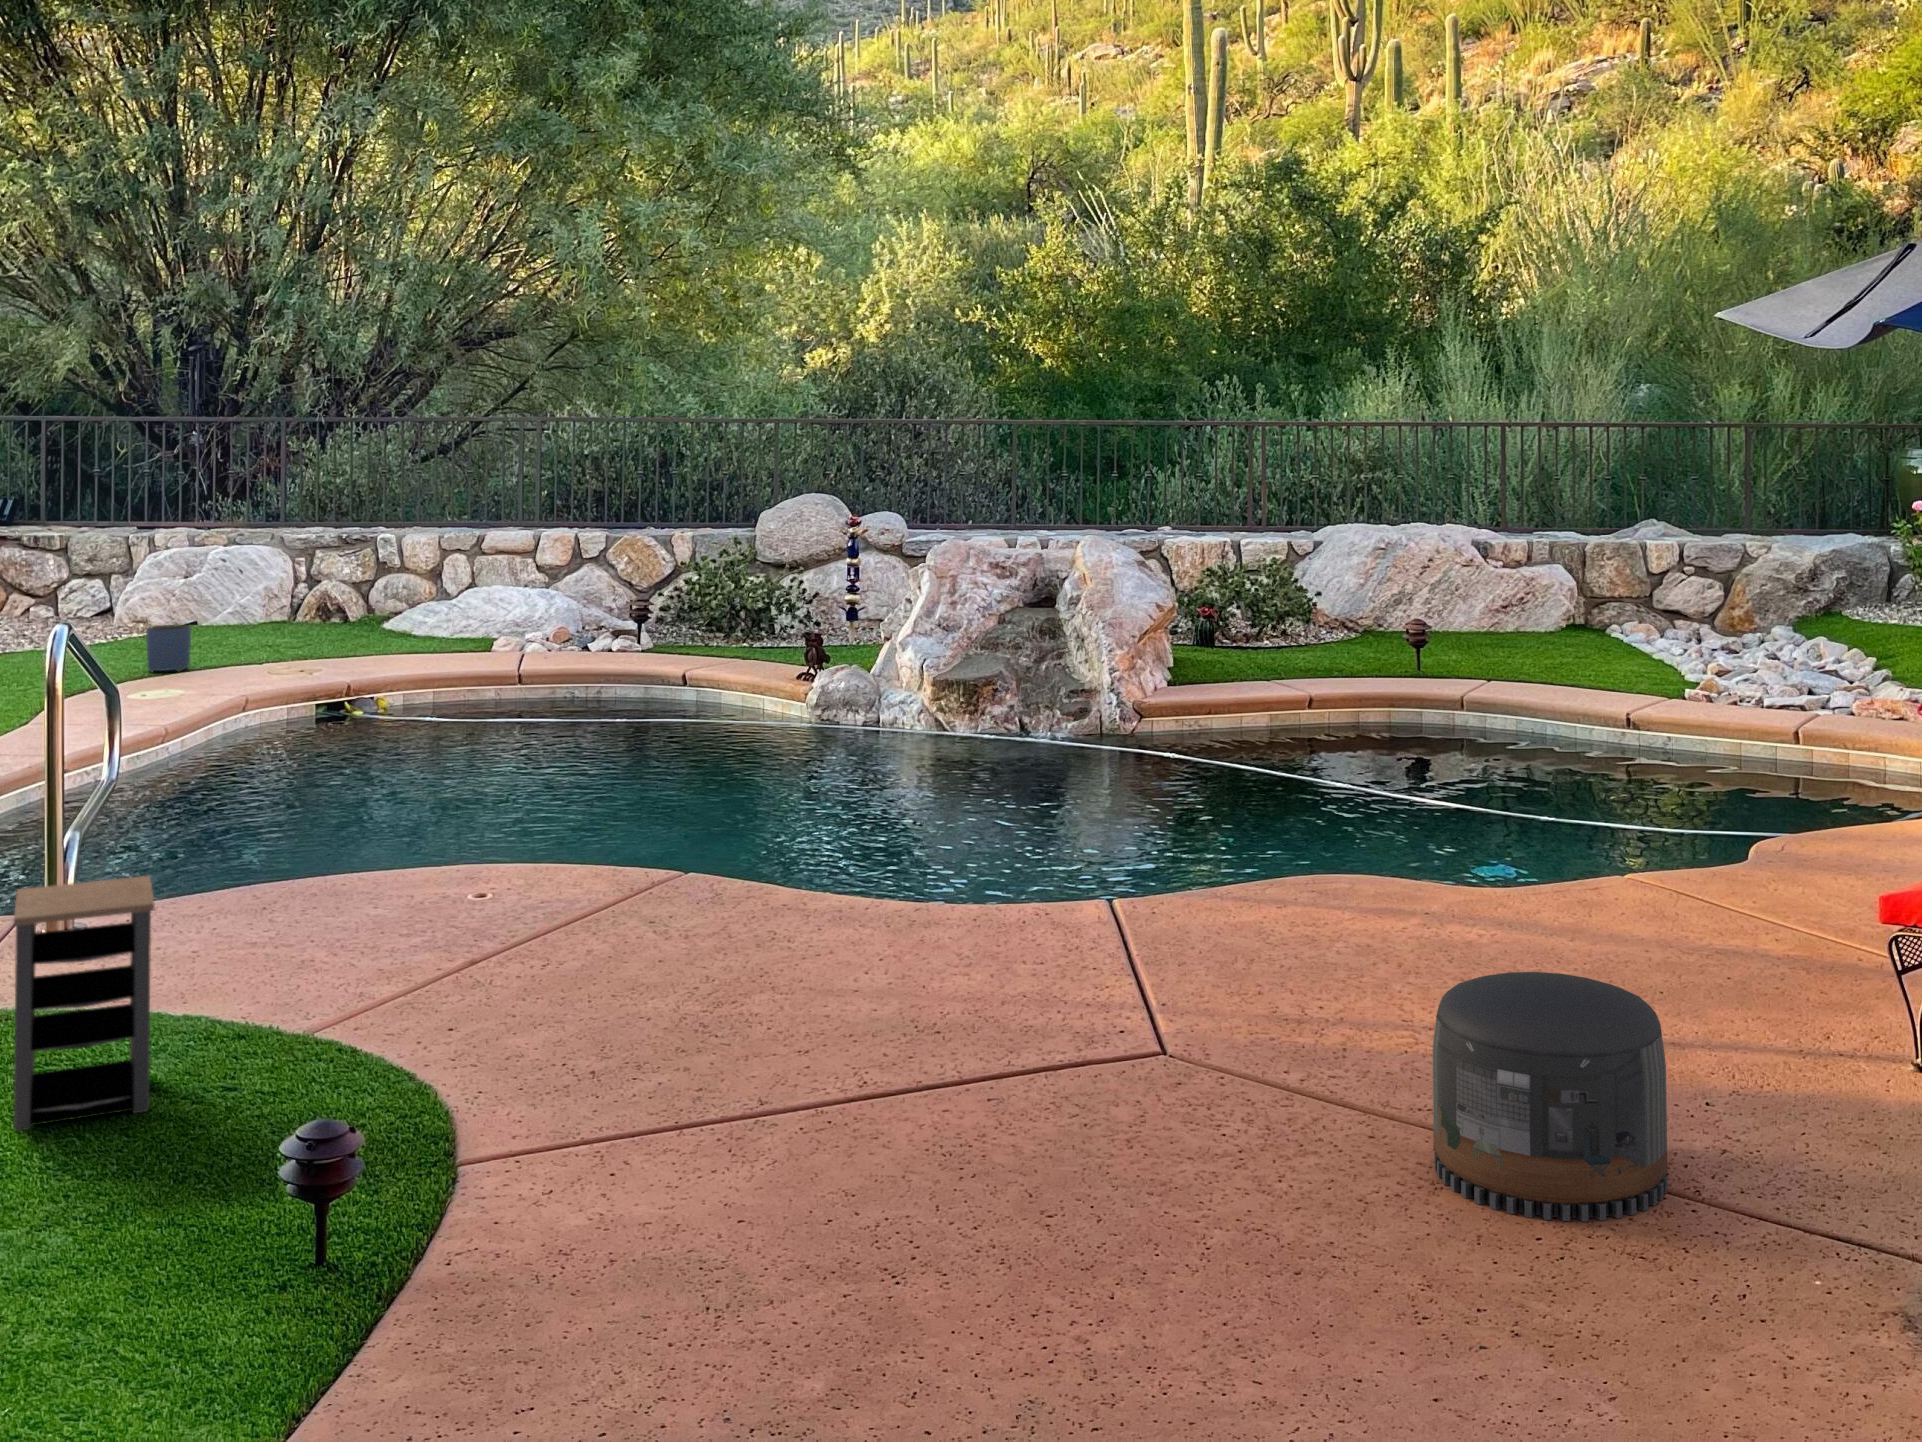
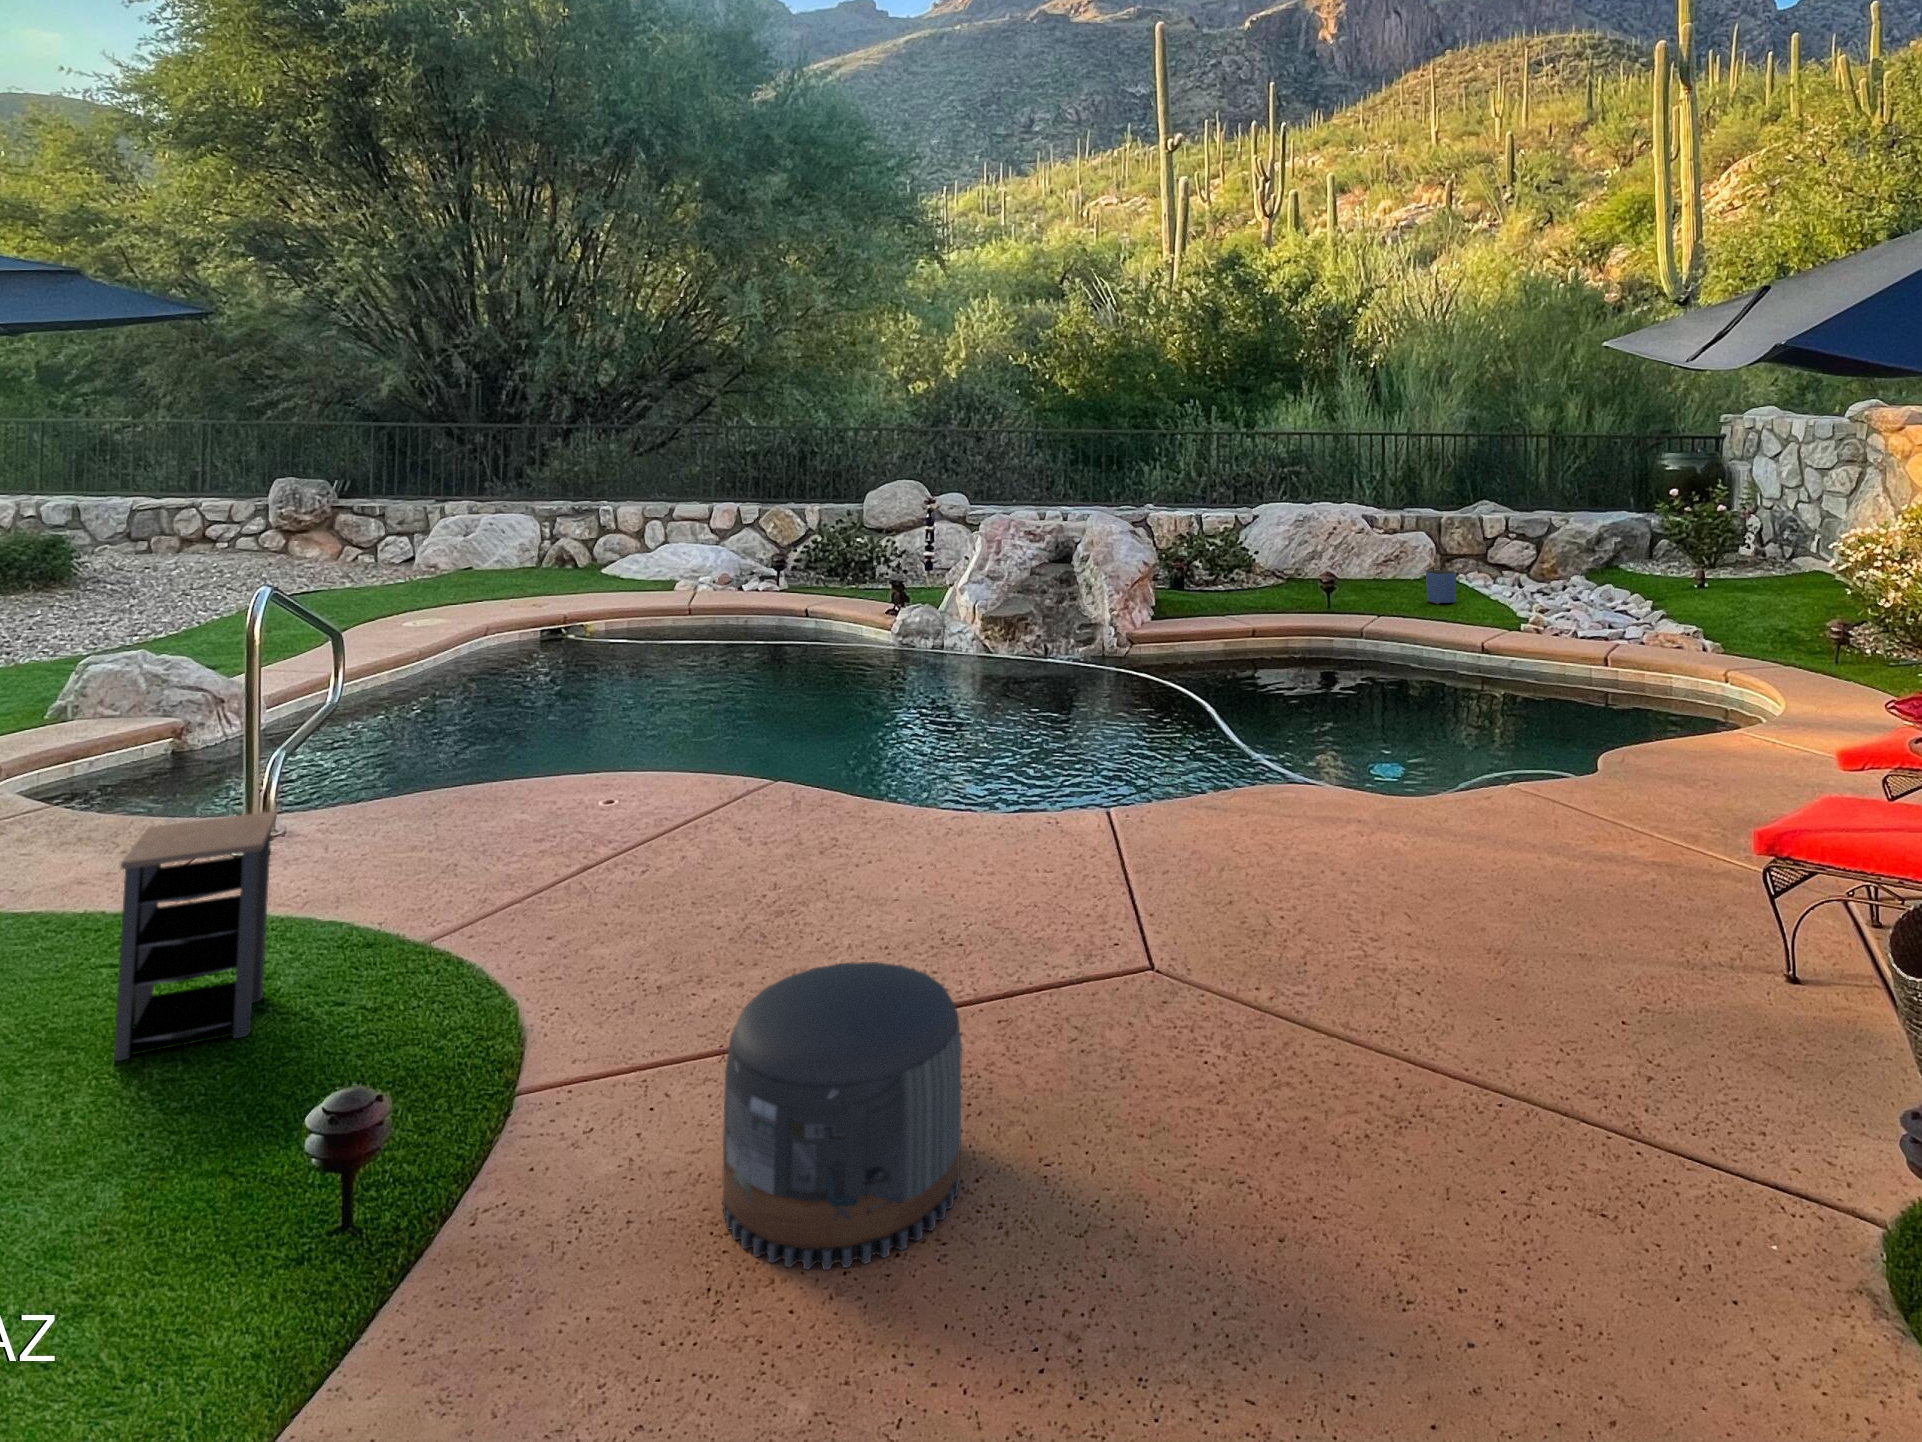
planter: present [146,625,191,672] -> present [1426,570,1456,604]
pouf: present [1433,972,1667,1221] -> present [722,962,962,1269]

